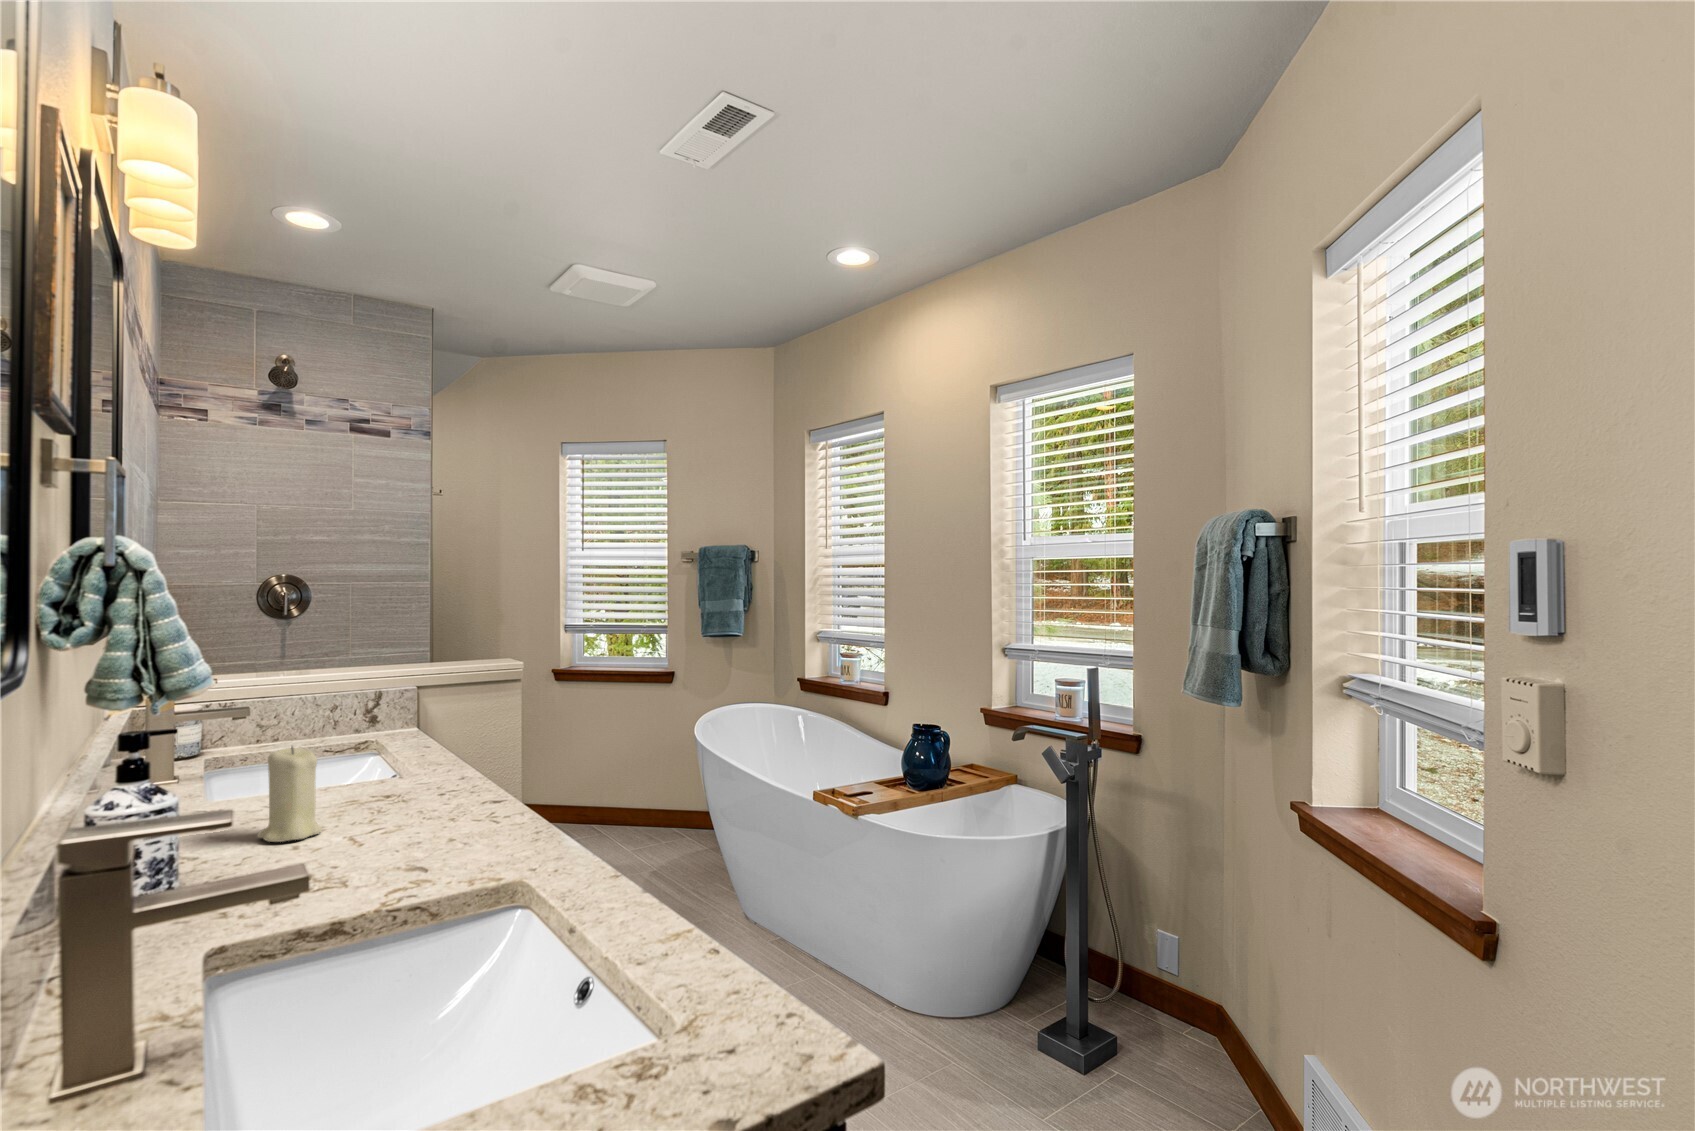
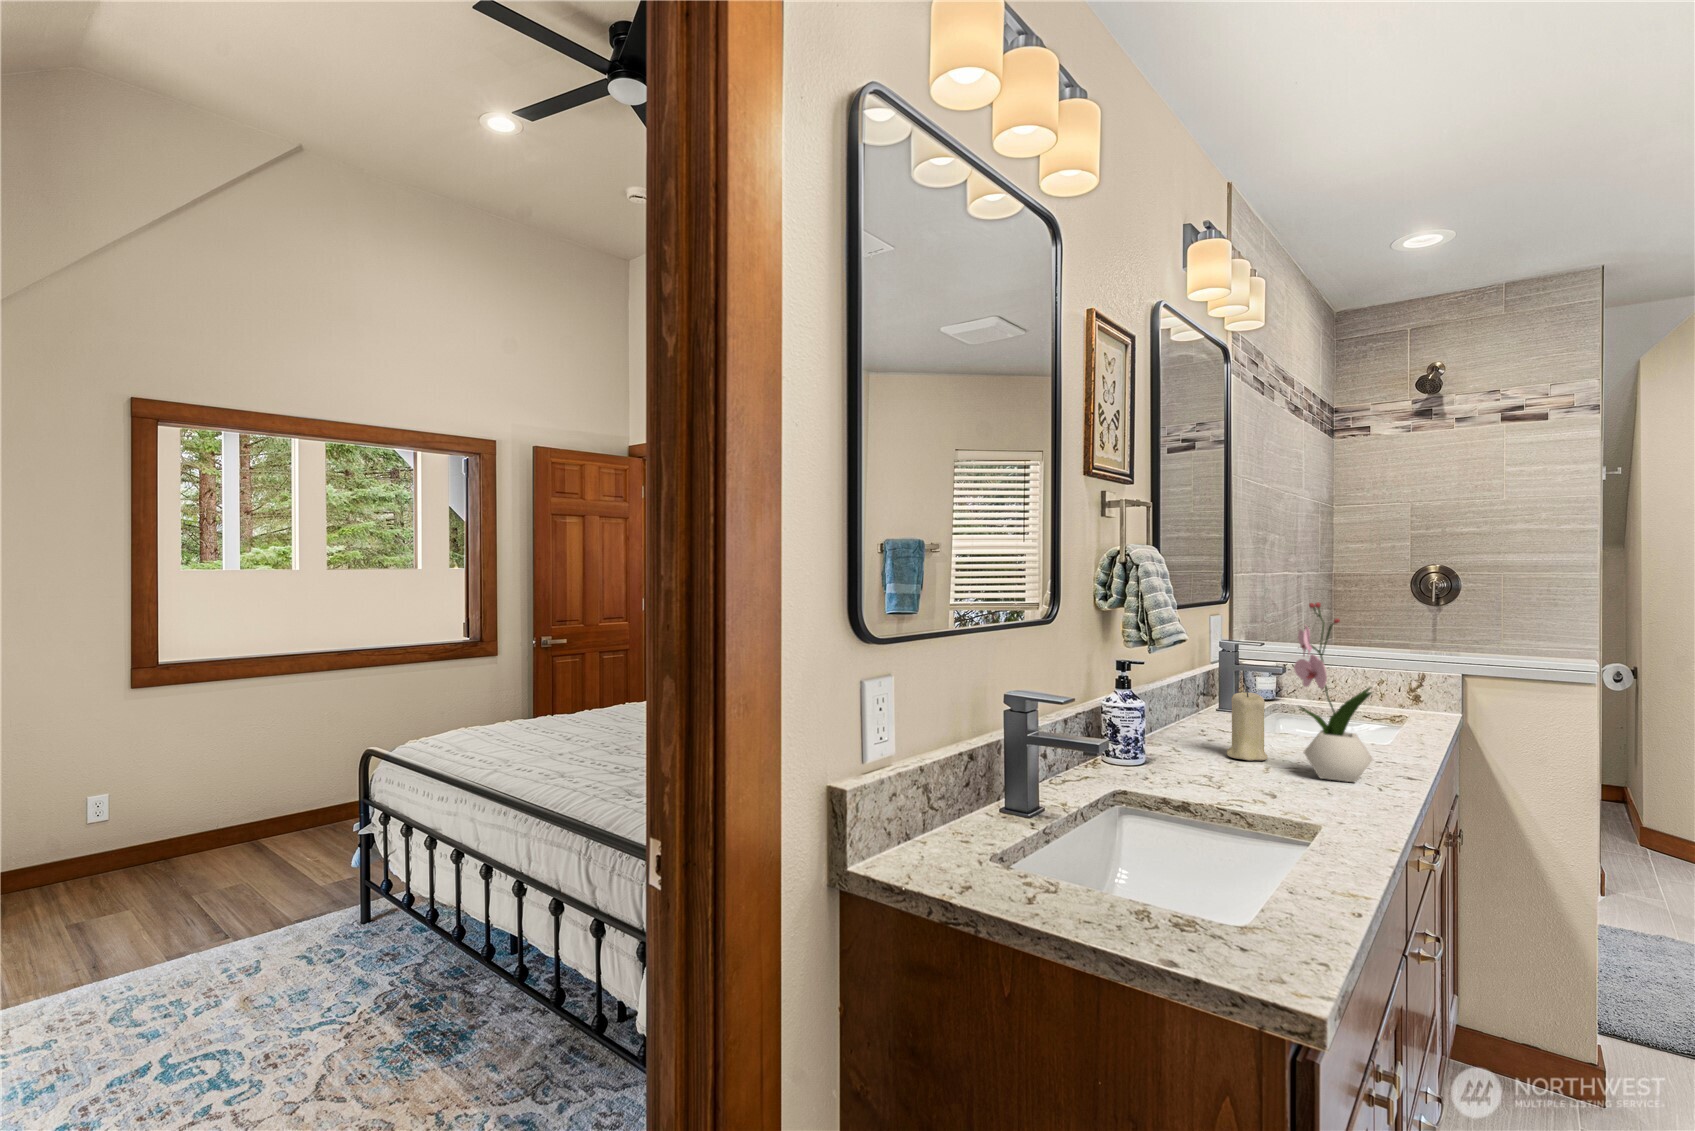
flower arrangement: none [377,622,478,834] -> present [1294,603,1373,782]

